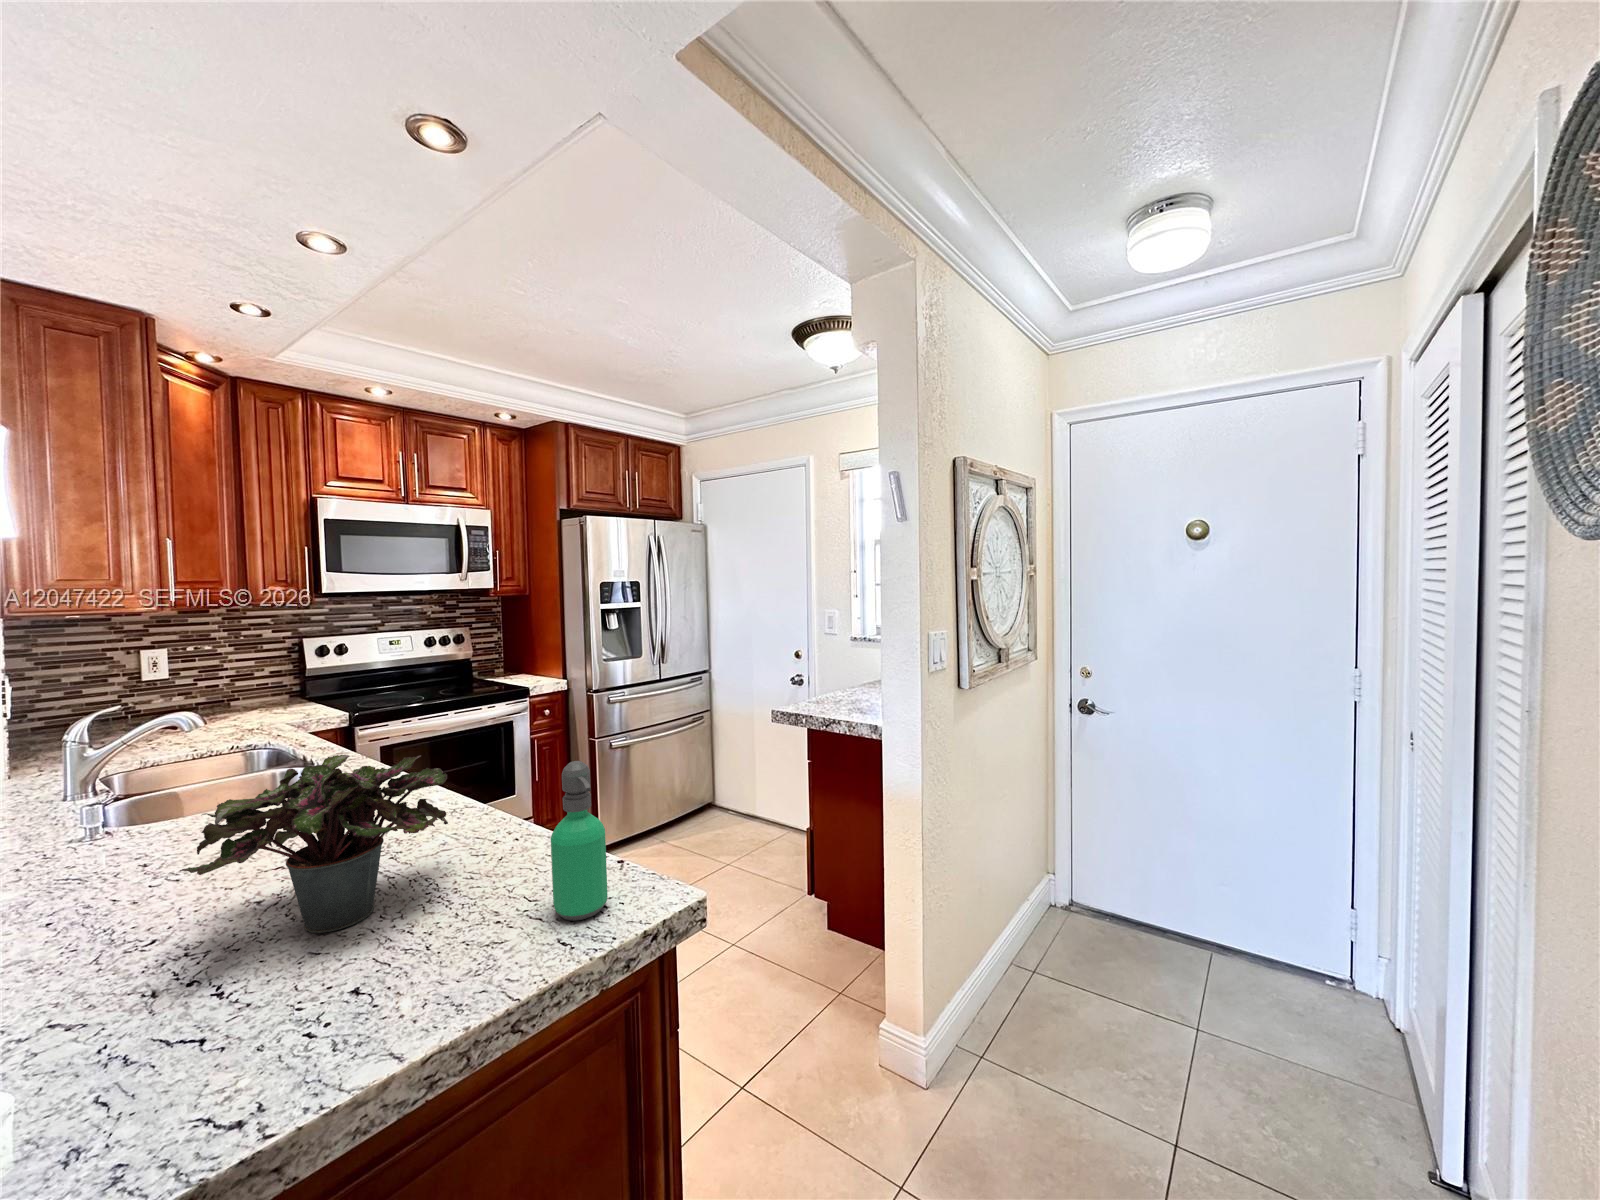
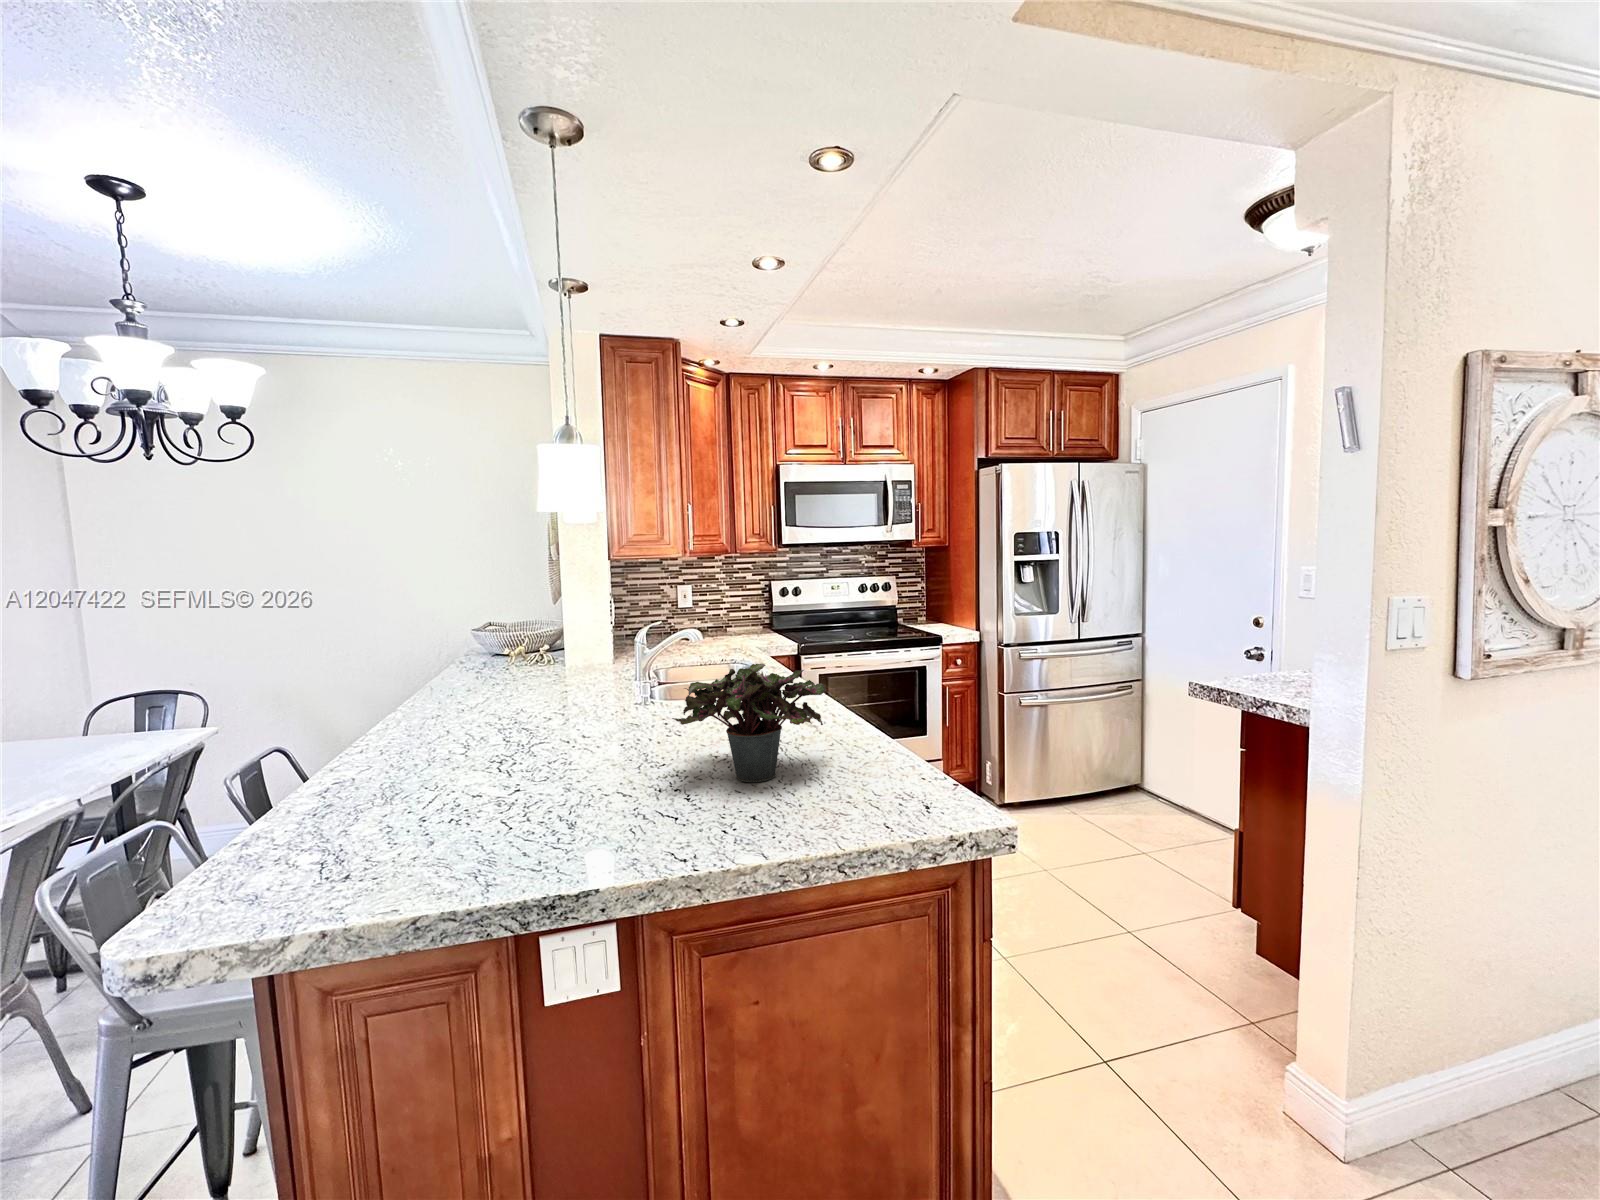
soap dispenser: present [551,761,608,921] -> none [884,687,928,815]

